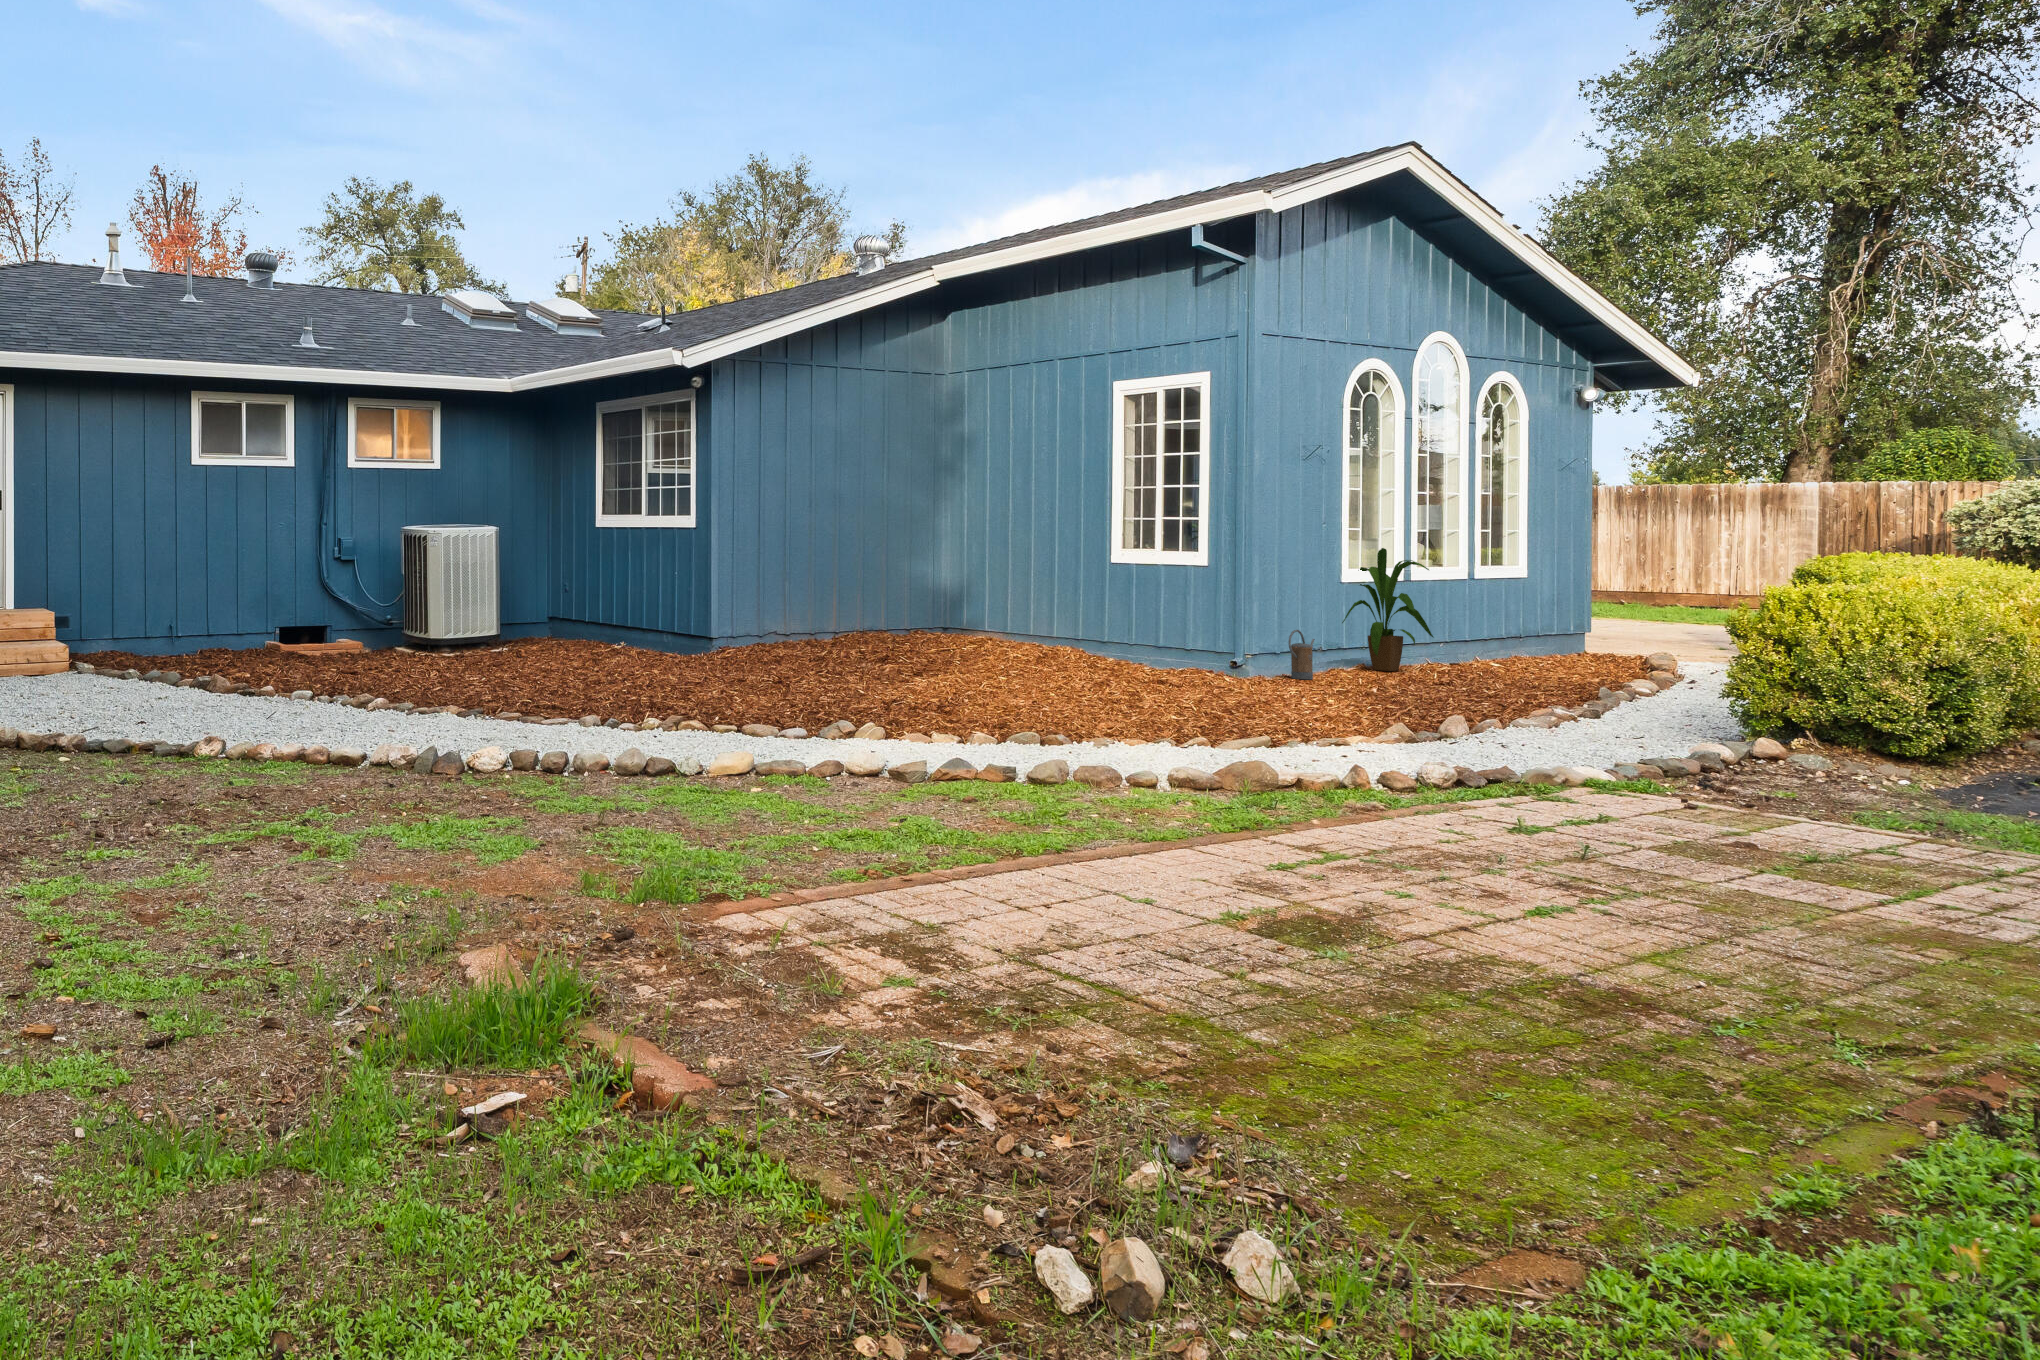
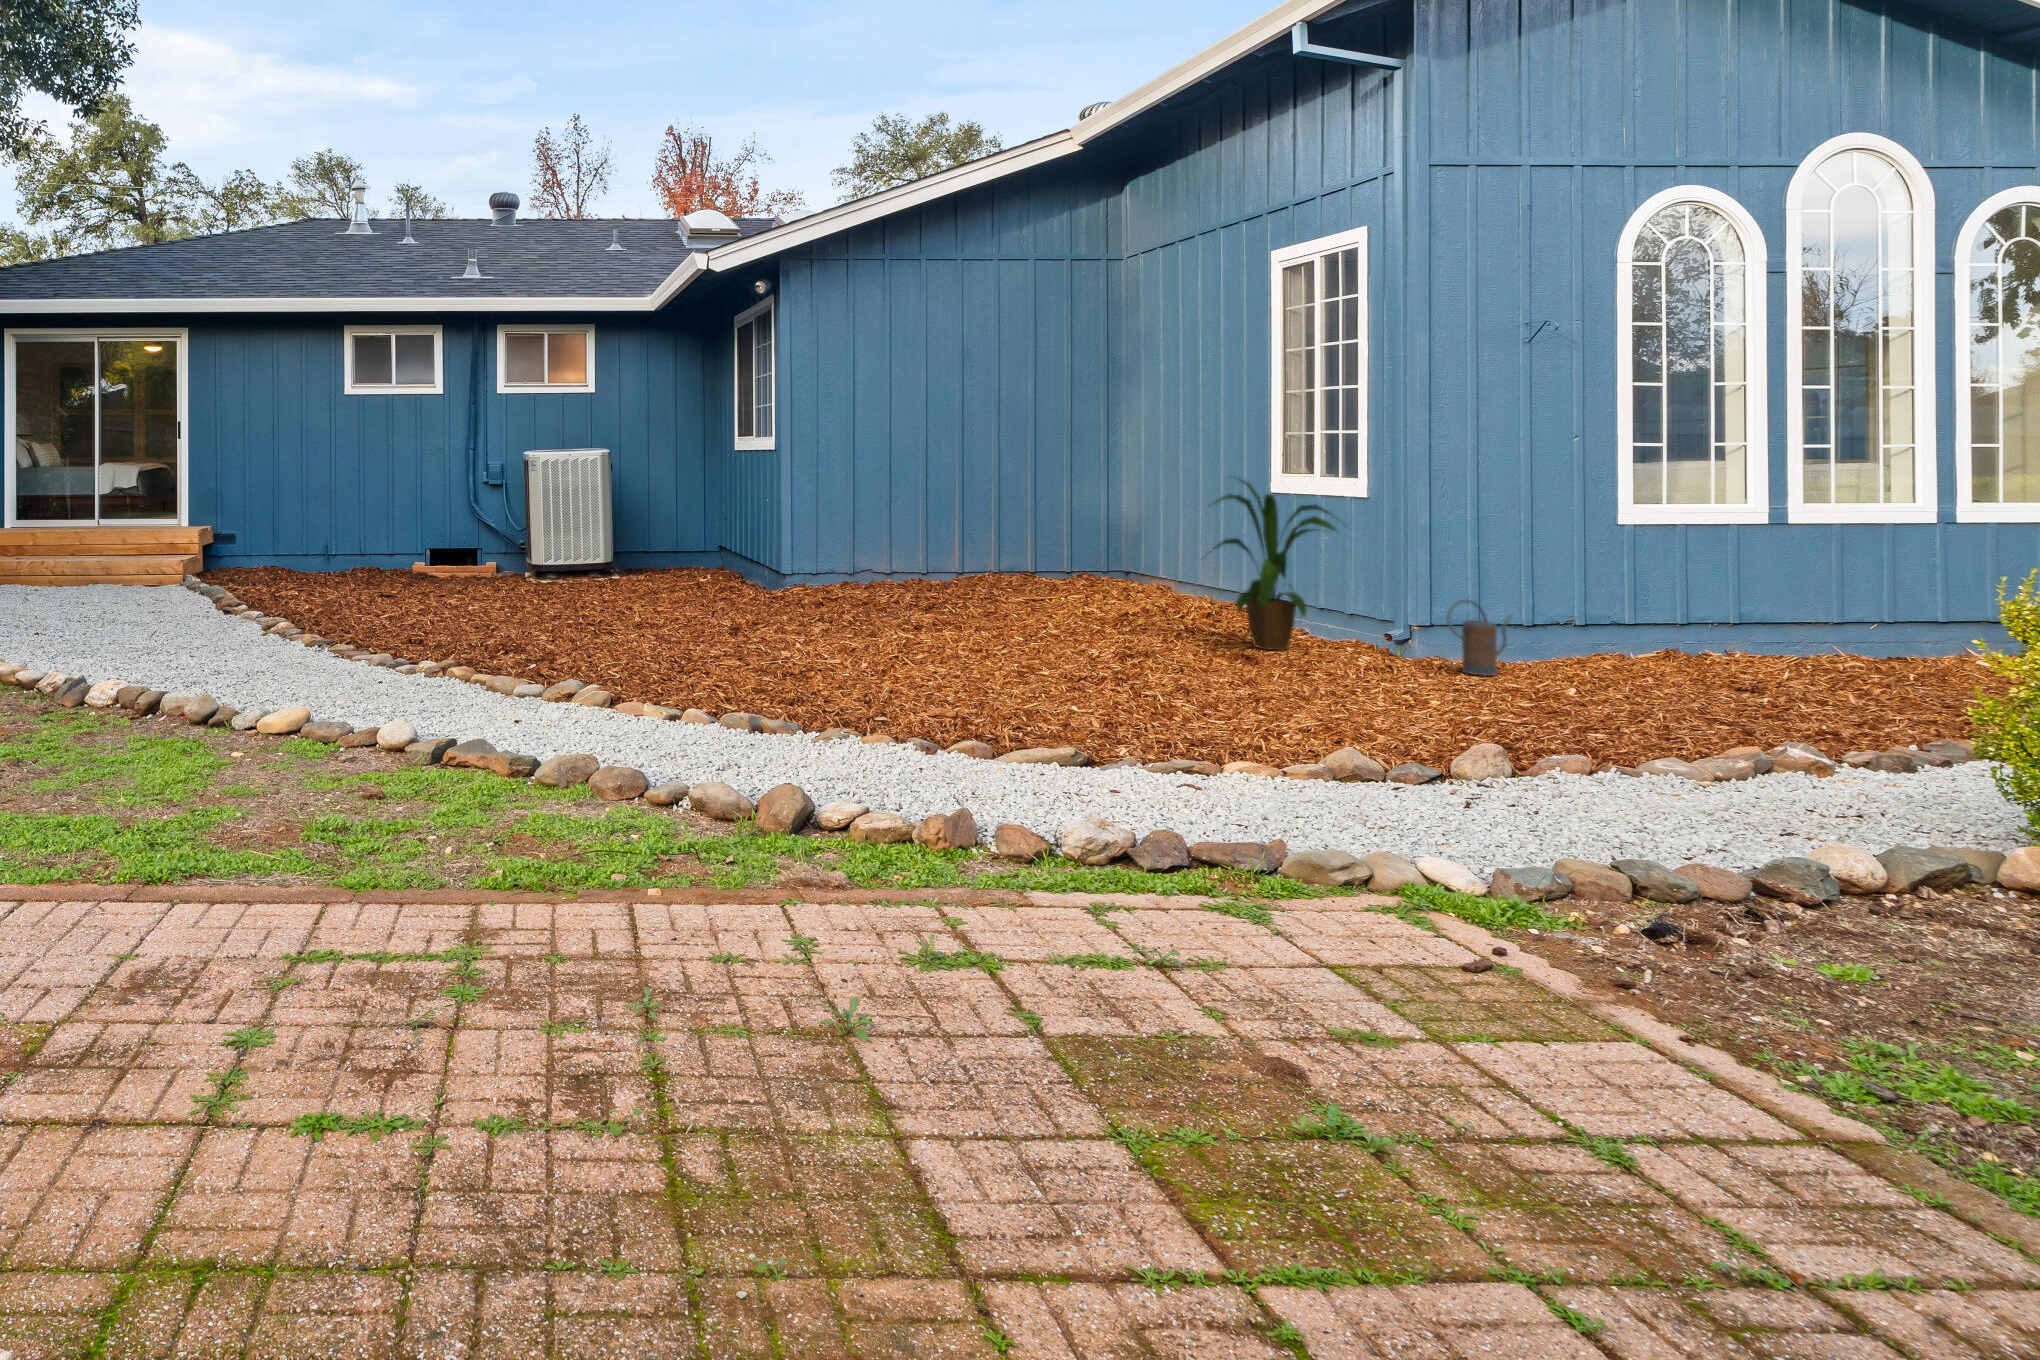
house plant: present [1342,548,1433,671] -> present [1215,481,1344,650]

